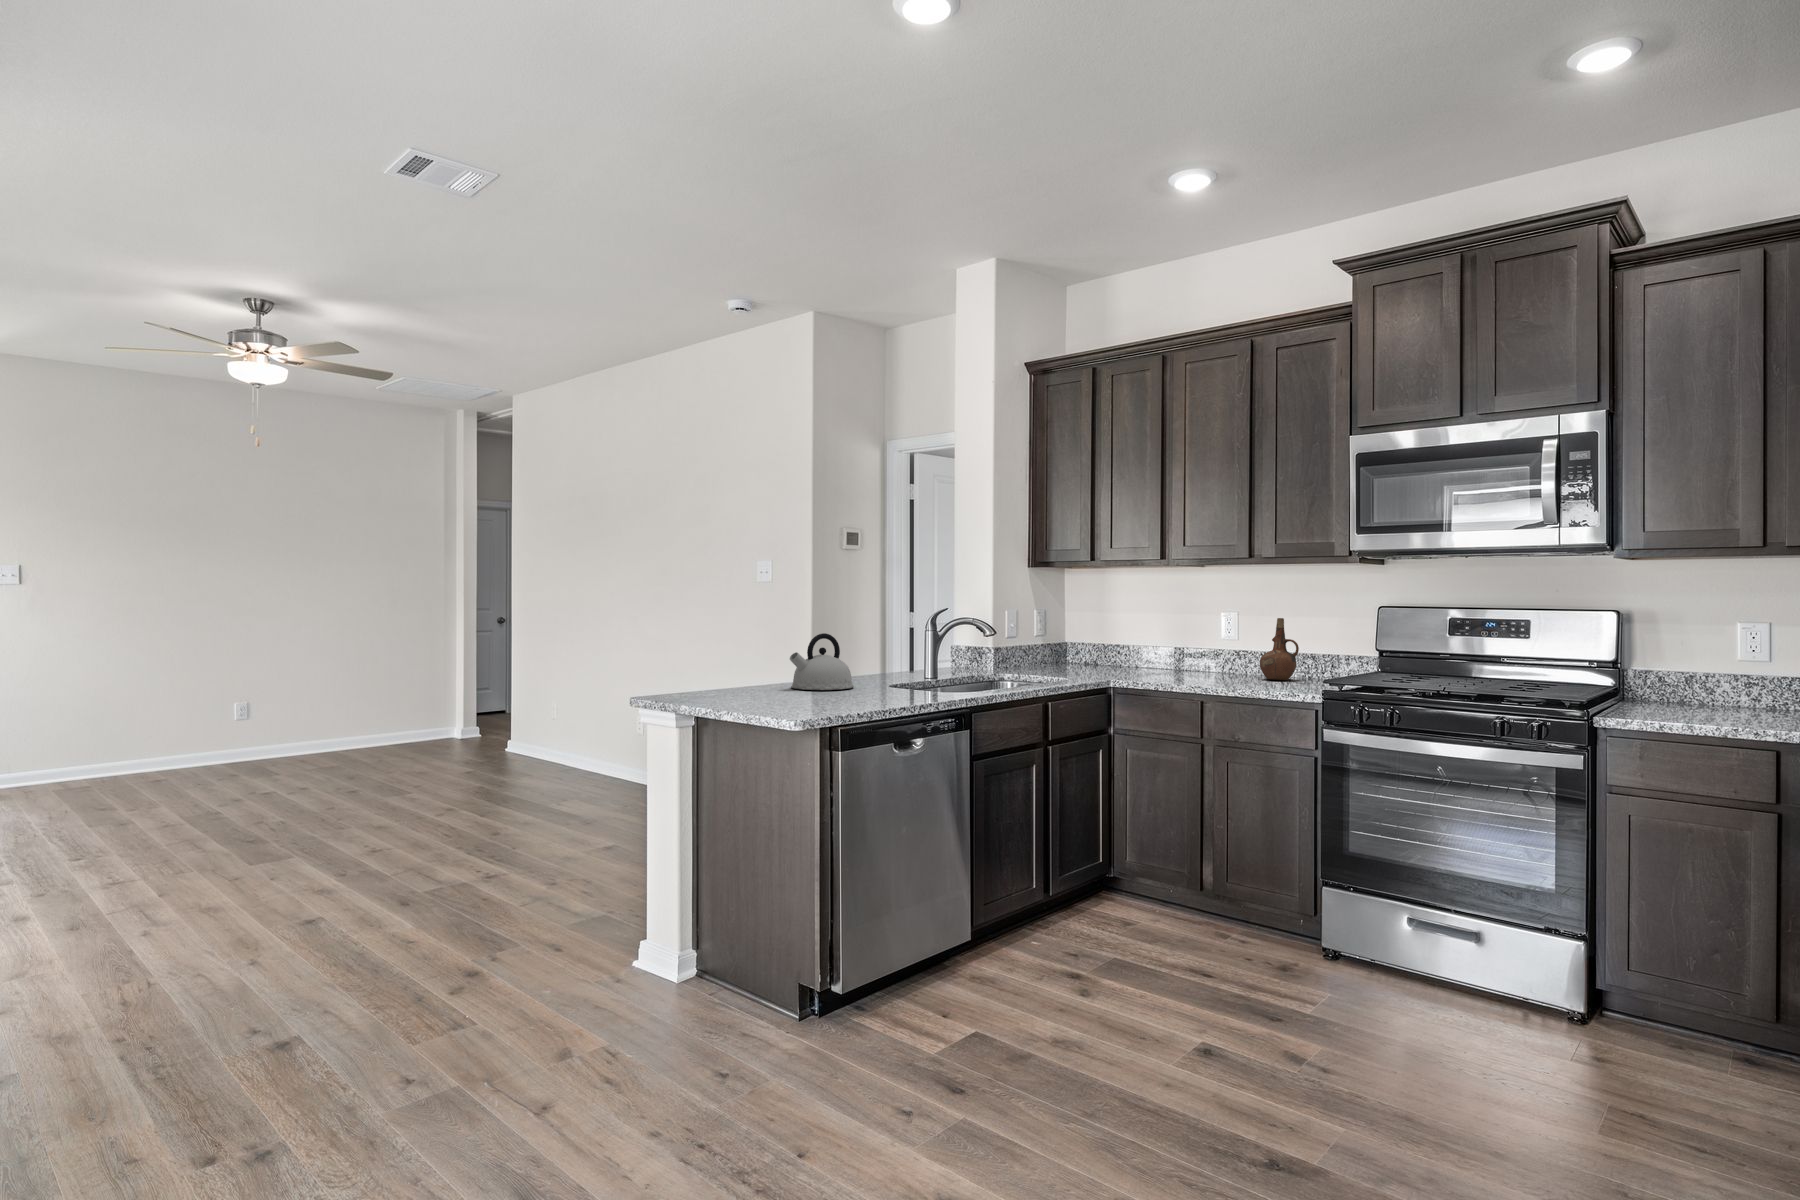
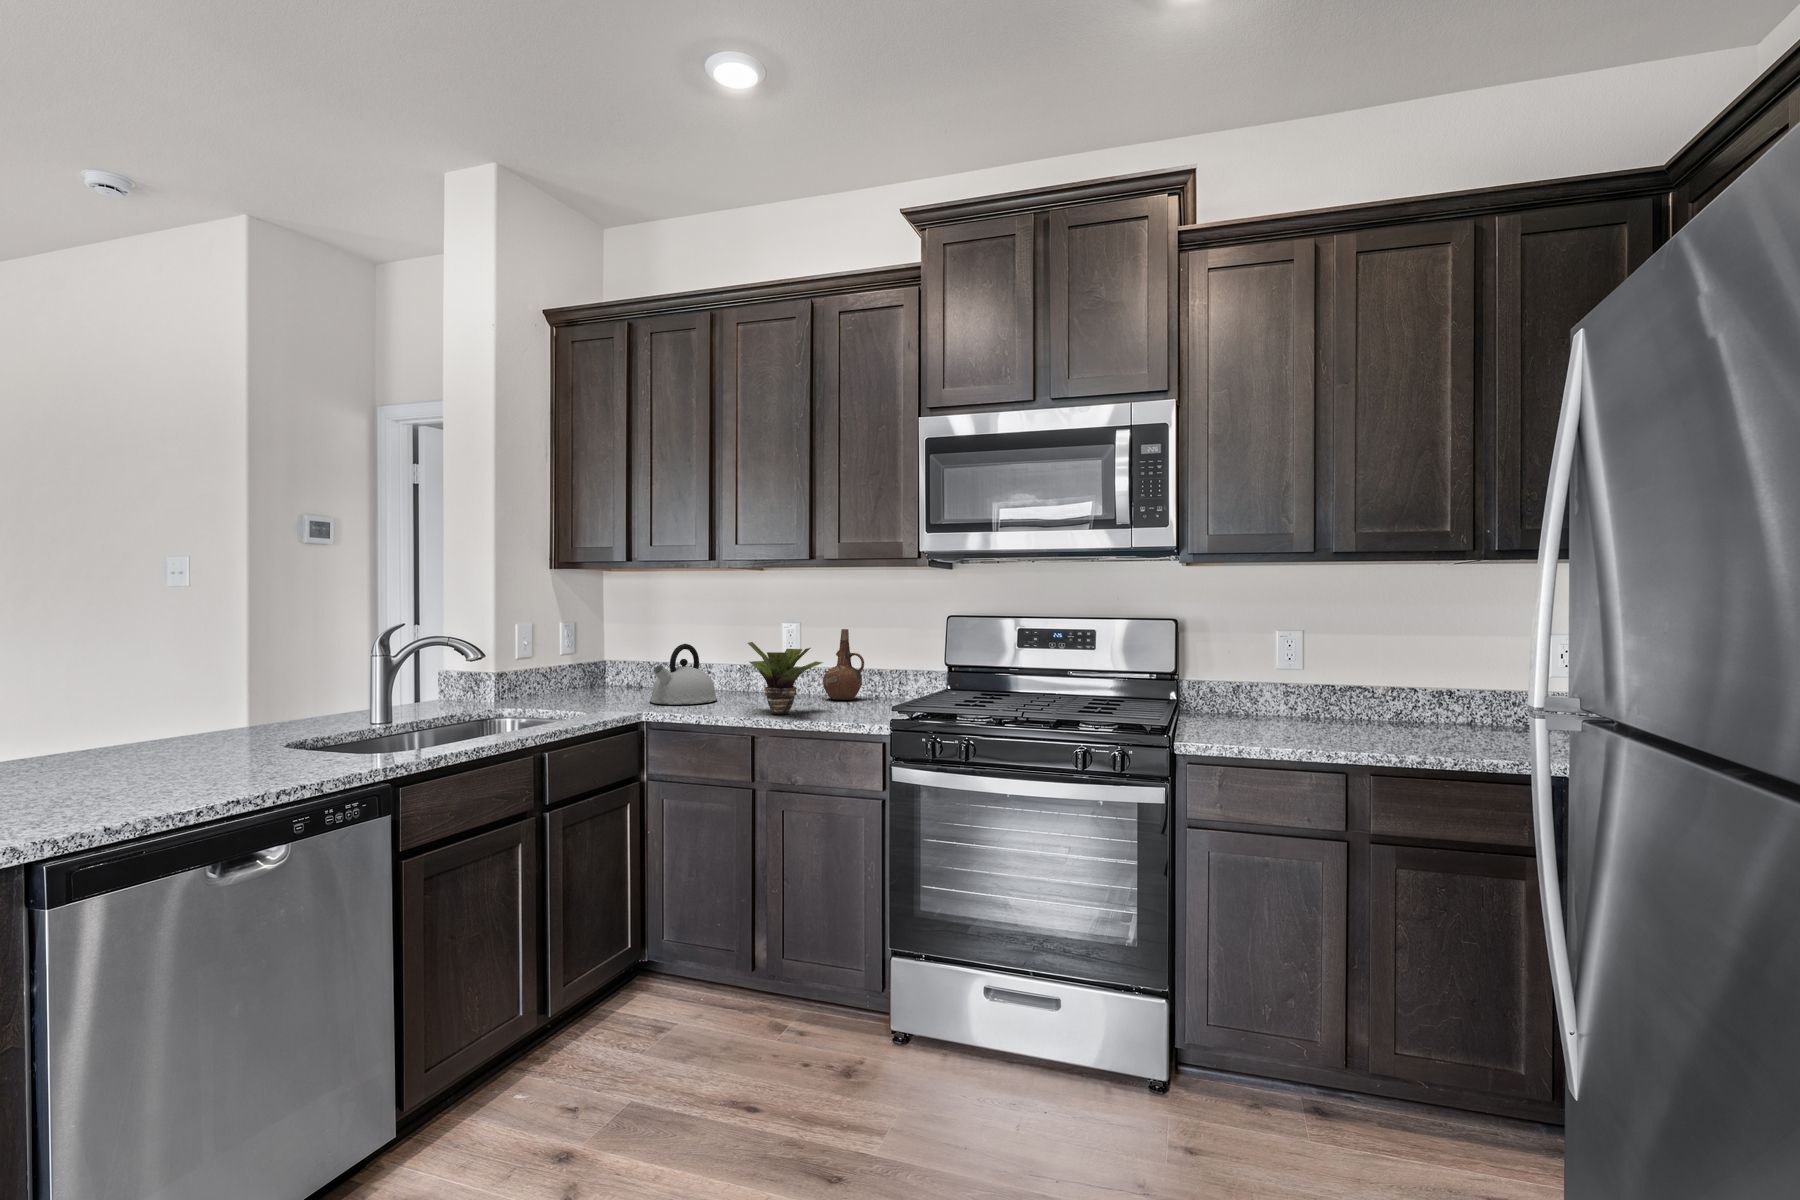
potted plant: none [1196,626,1263,687] -> present [748,642,823,715]
kettle: present [790,633,854,690] -> present [650,644,717,704]

